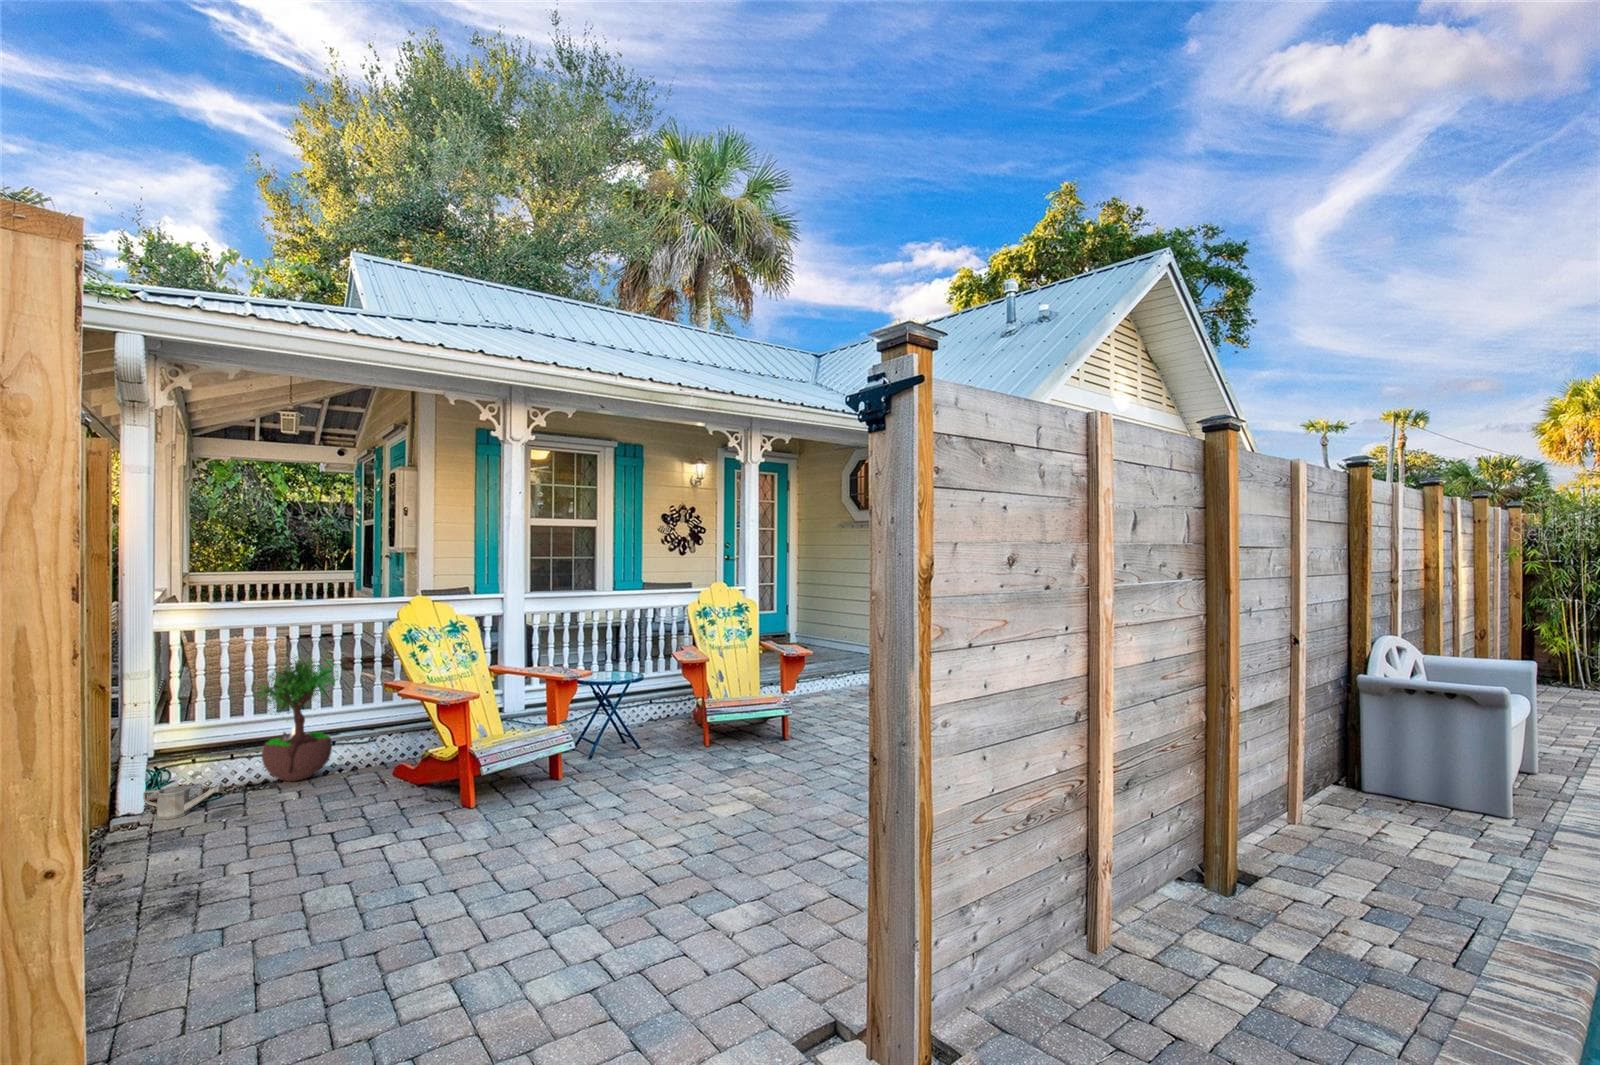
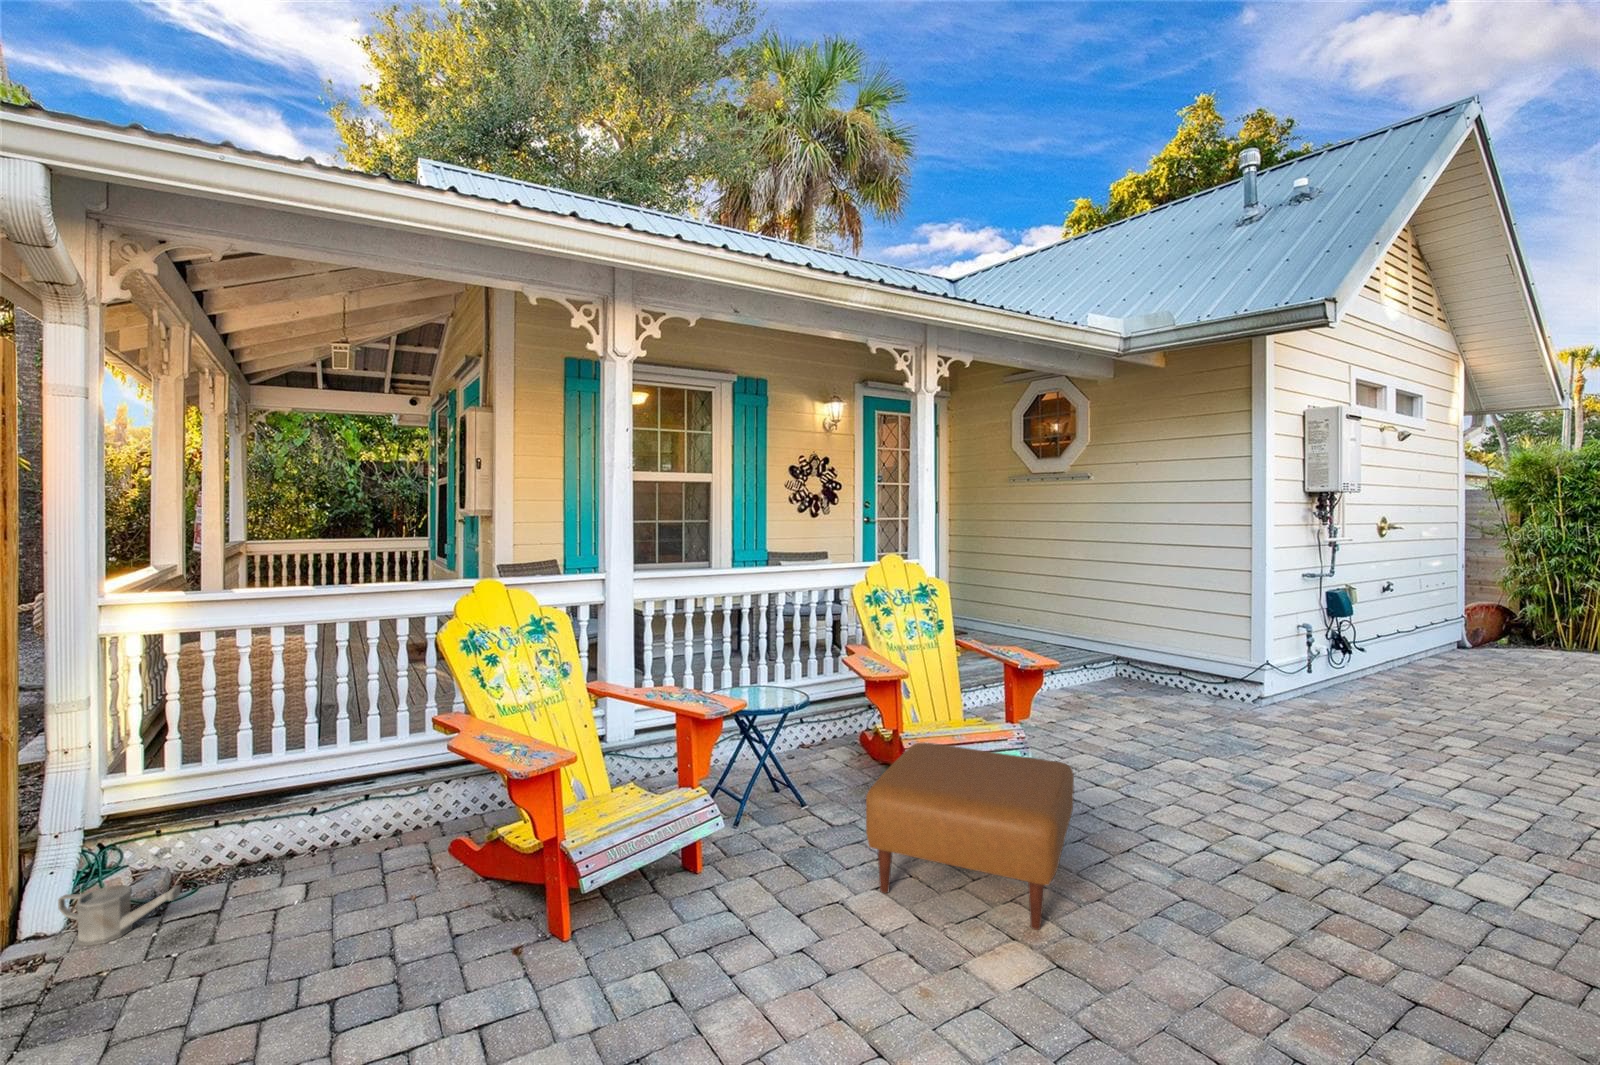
potted tree: present [252,655,338,781] -> none [226,659,376,860]
ottoman: none [662,699,798,794] -> present [866,743,1074,930]

